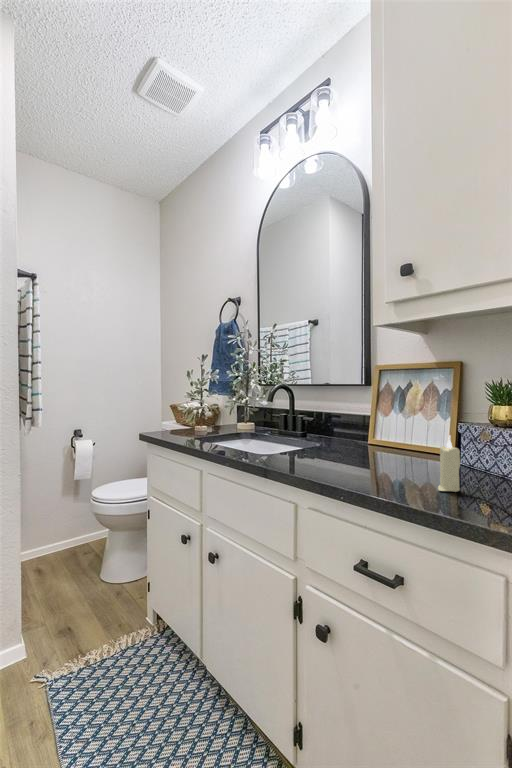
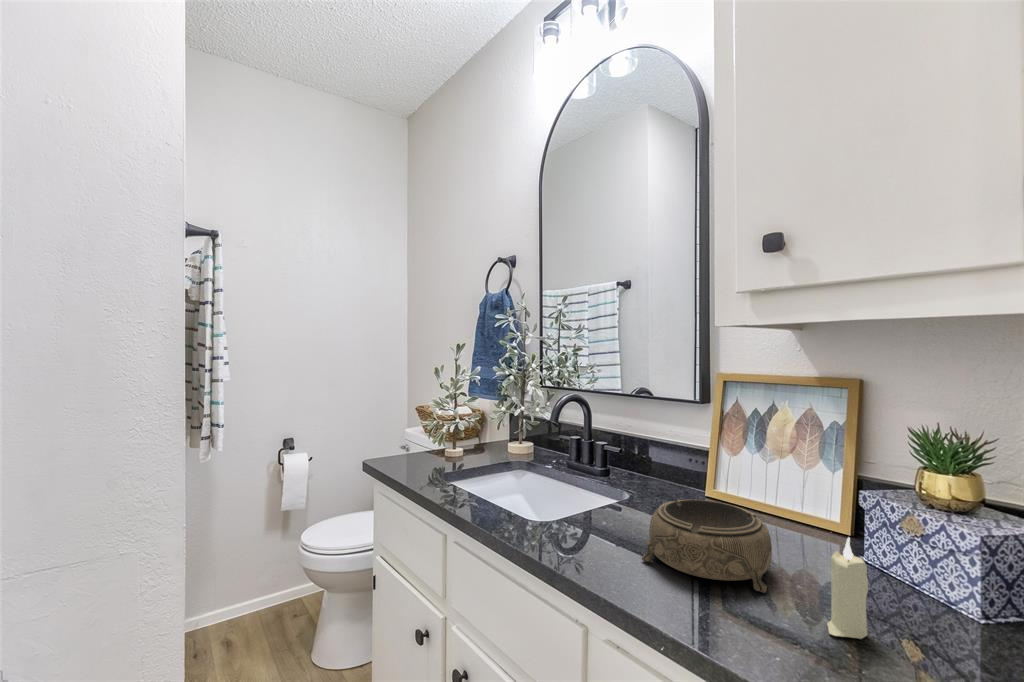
decorative bowl: none [330,434,407,478] -> present [642,500,772,593]

